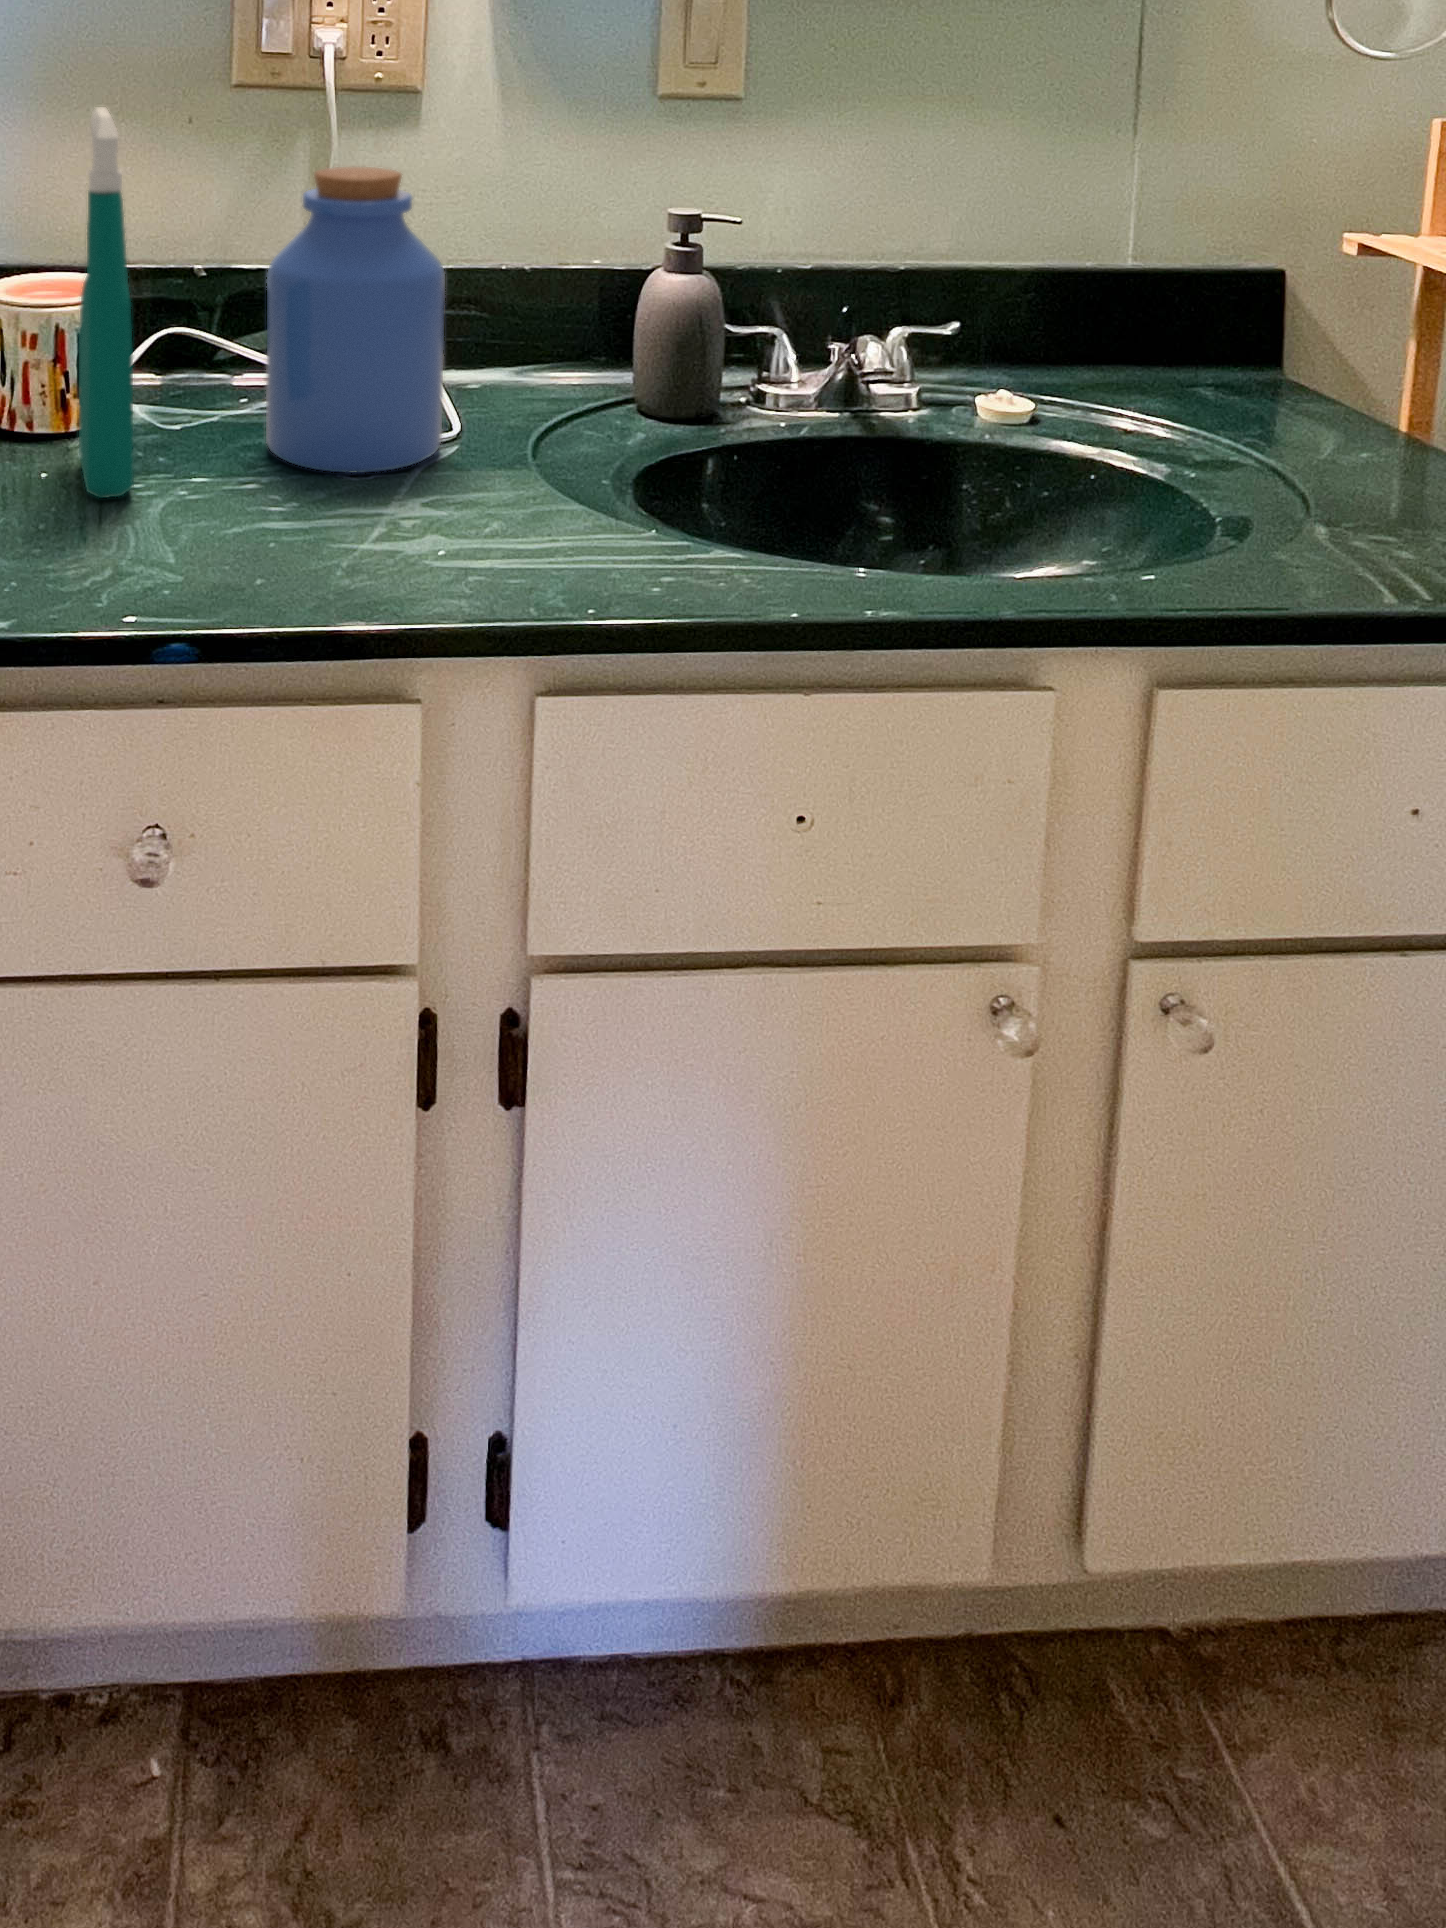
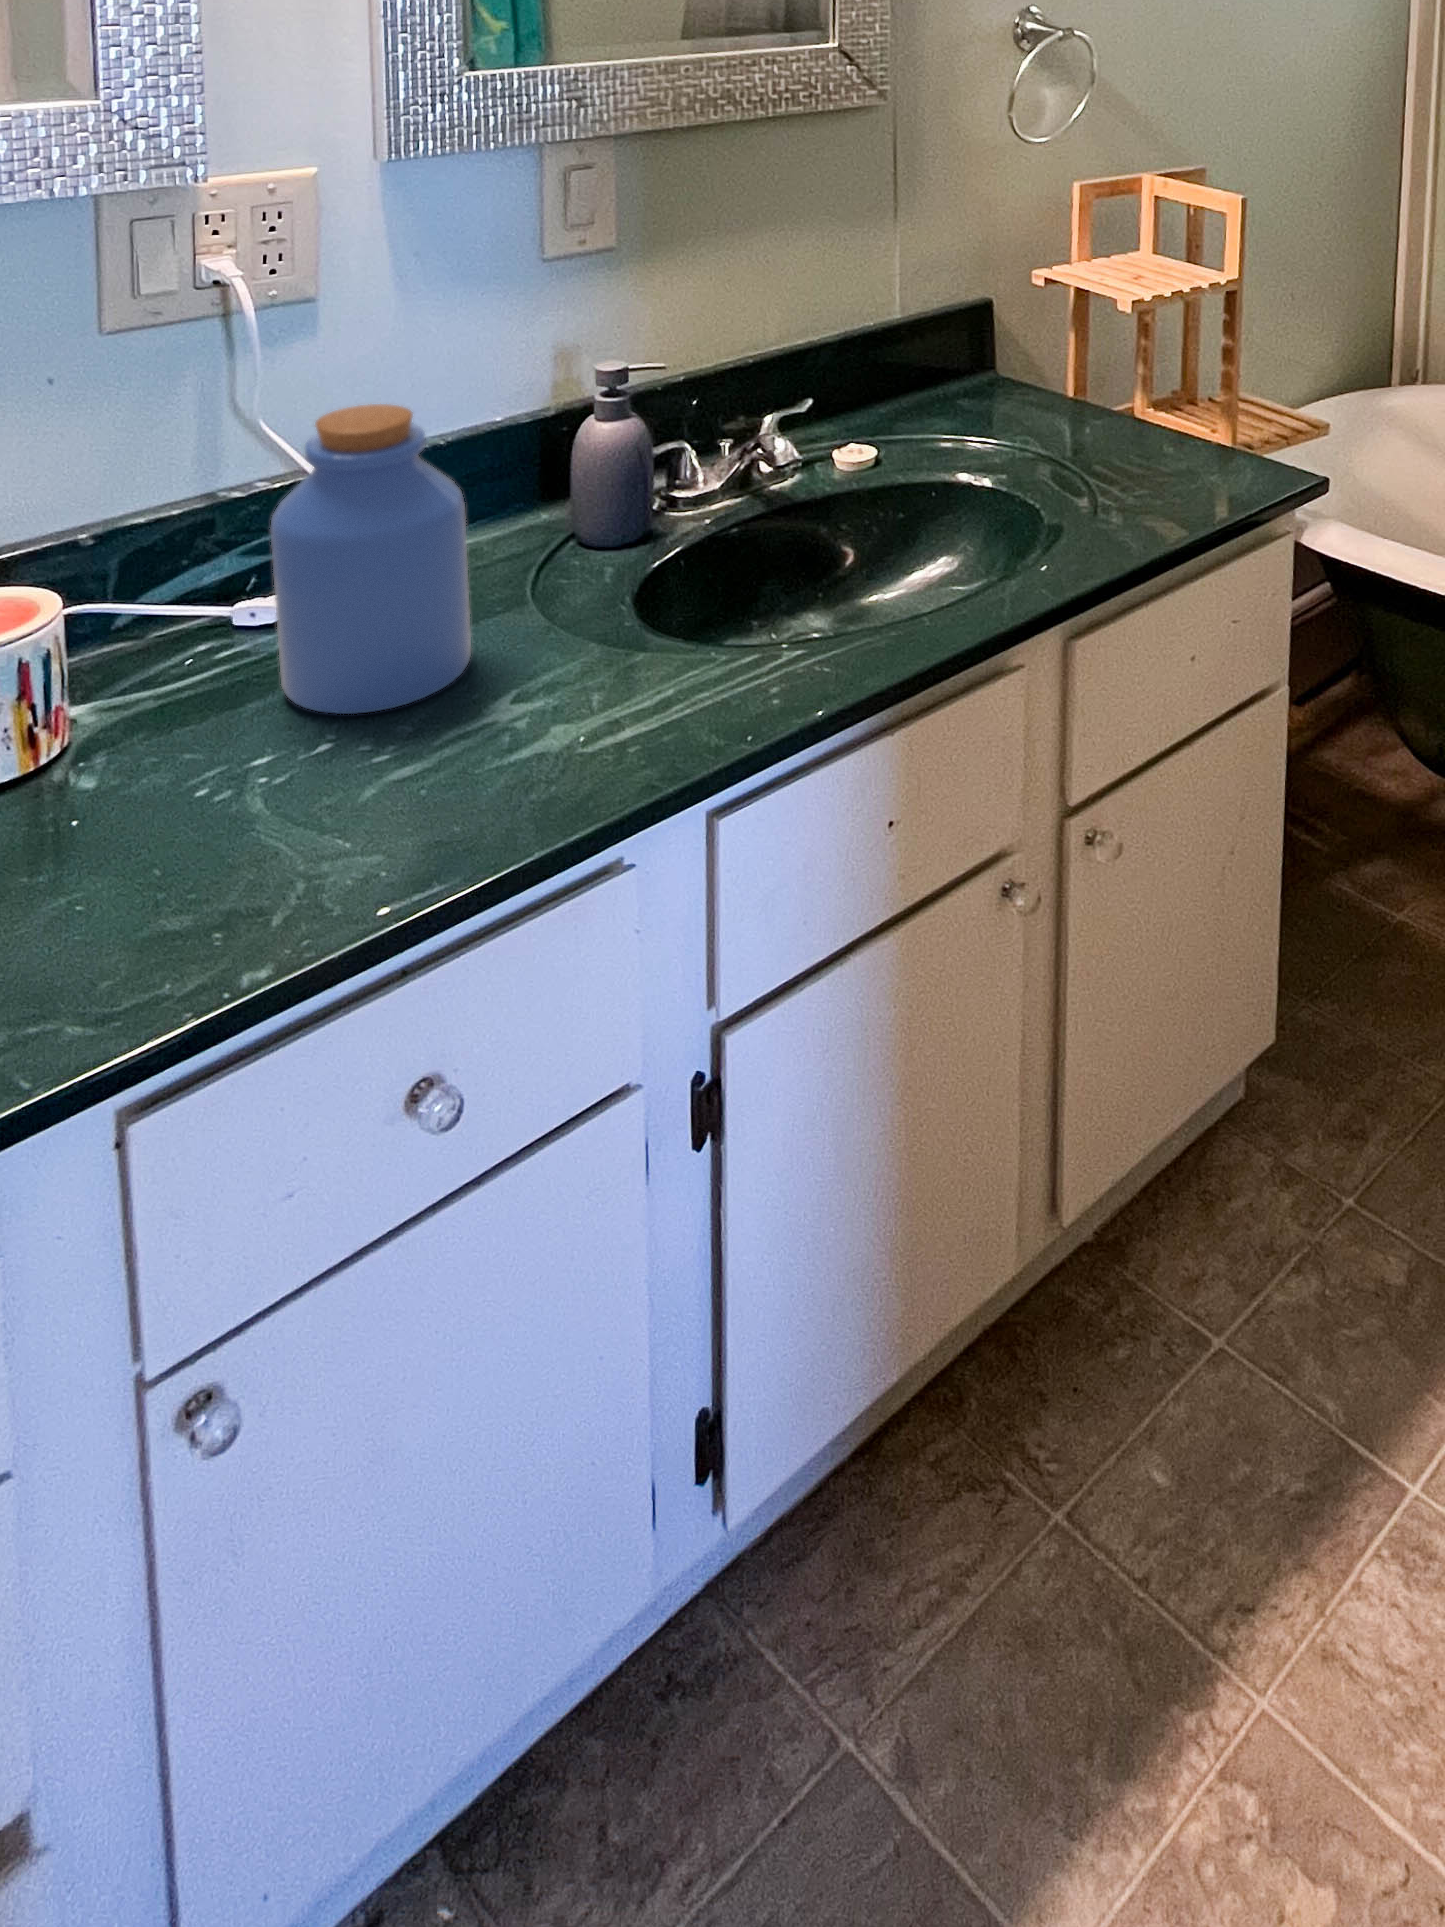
spray bottle: present [79,107,134,498] -> none [81,423,222,830]

